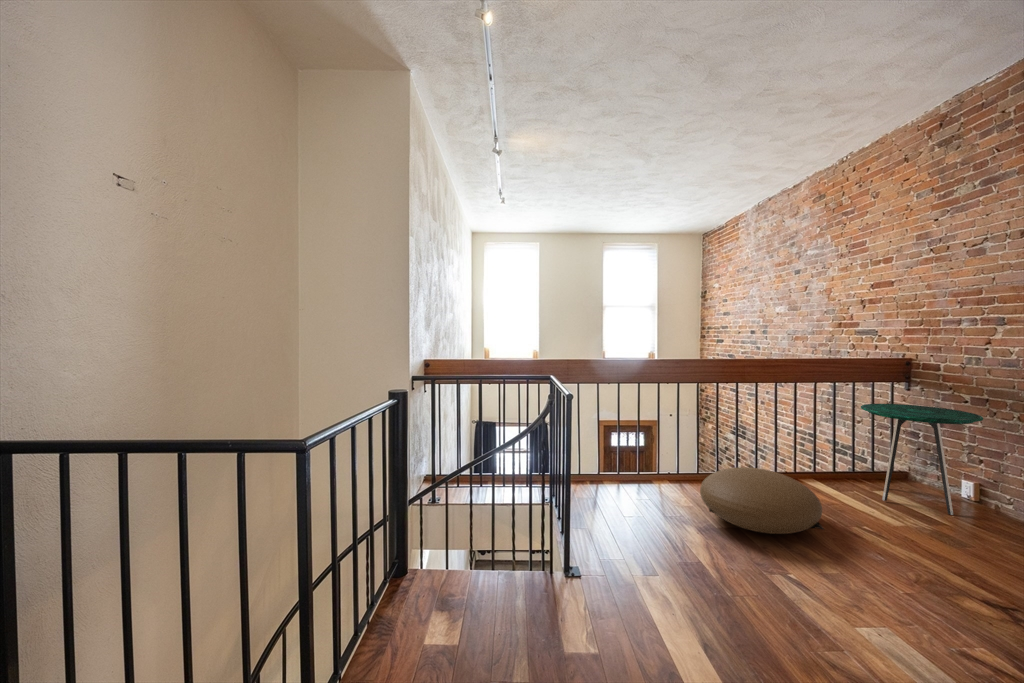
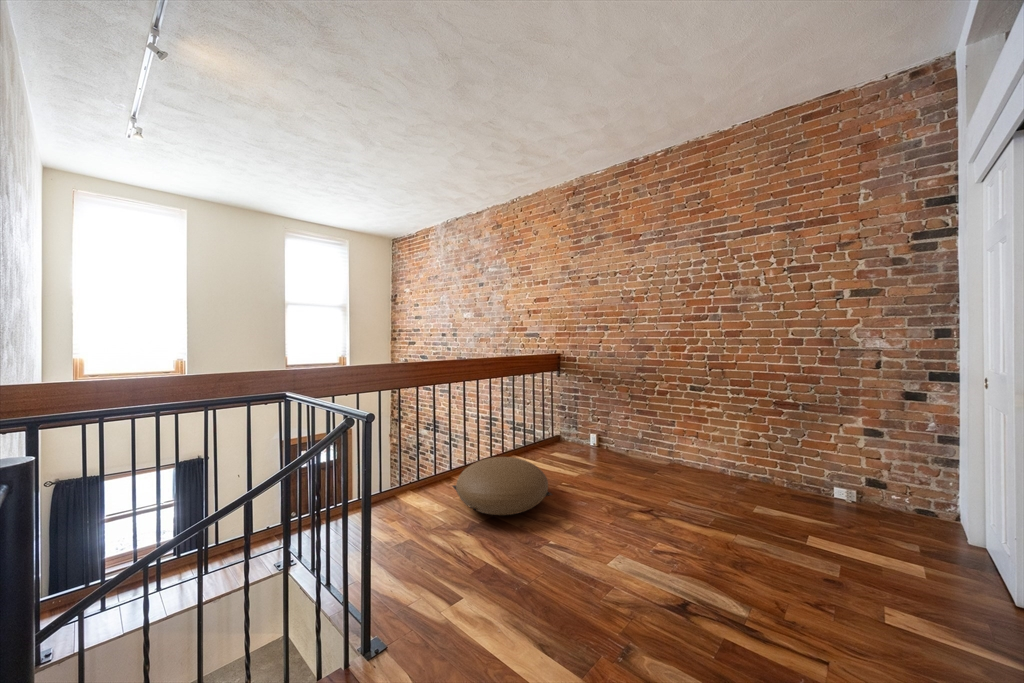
side table: present [861,404,983,515] -> none [543,387,604,460]

